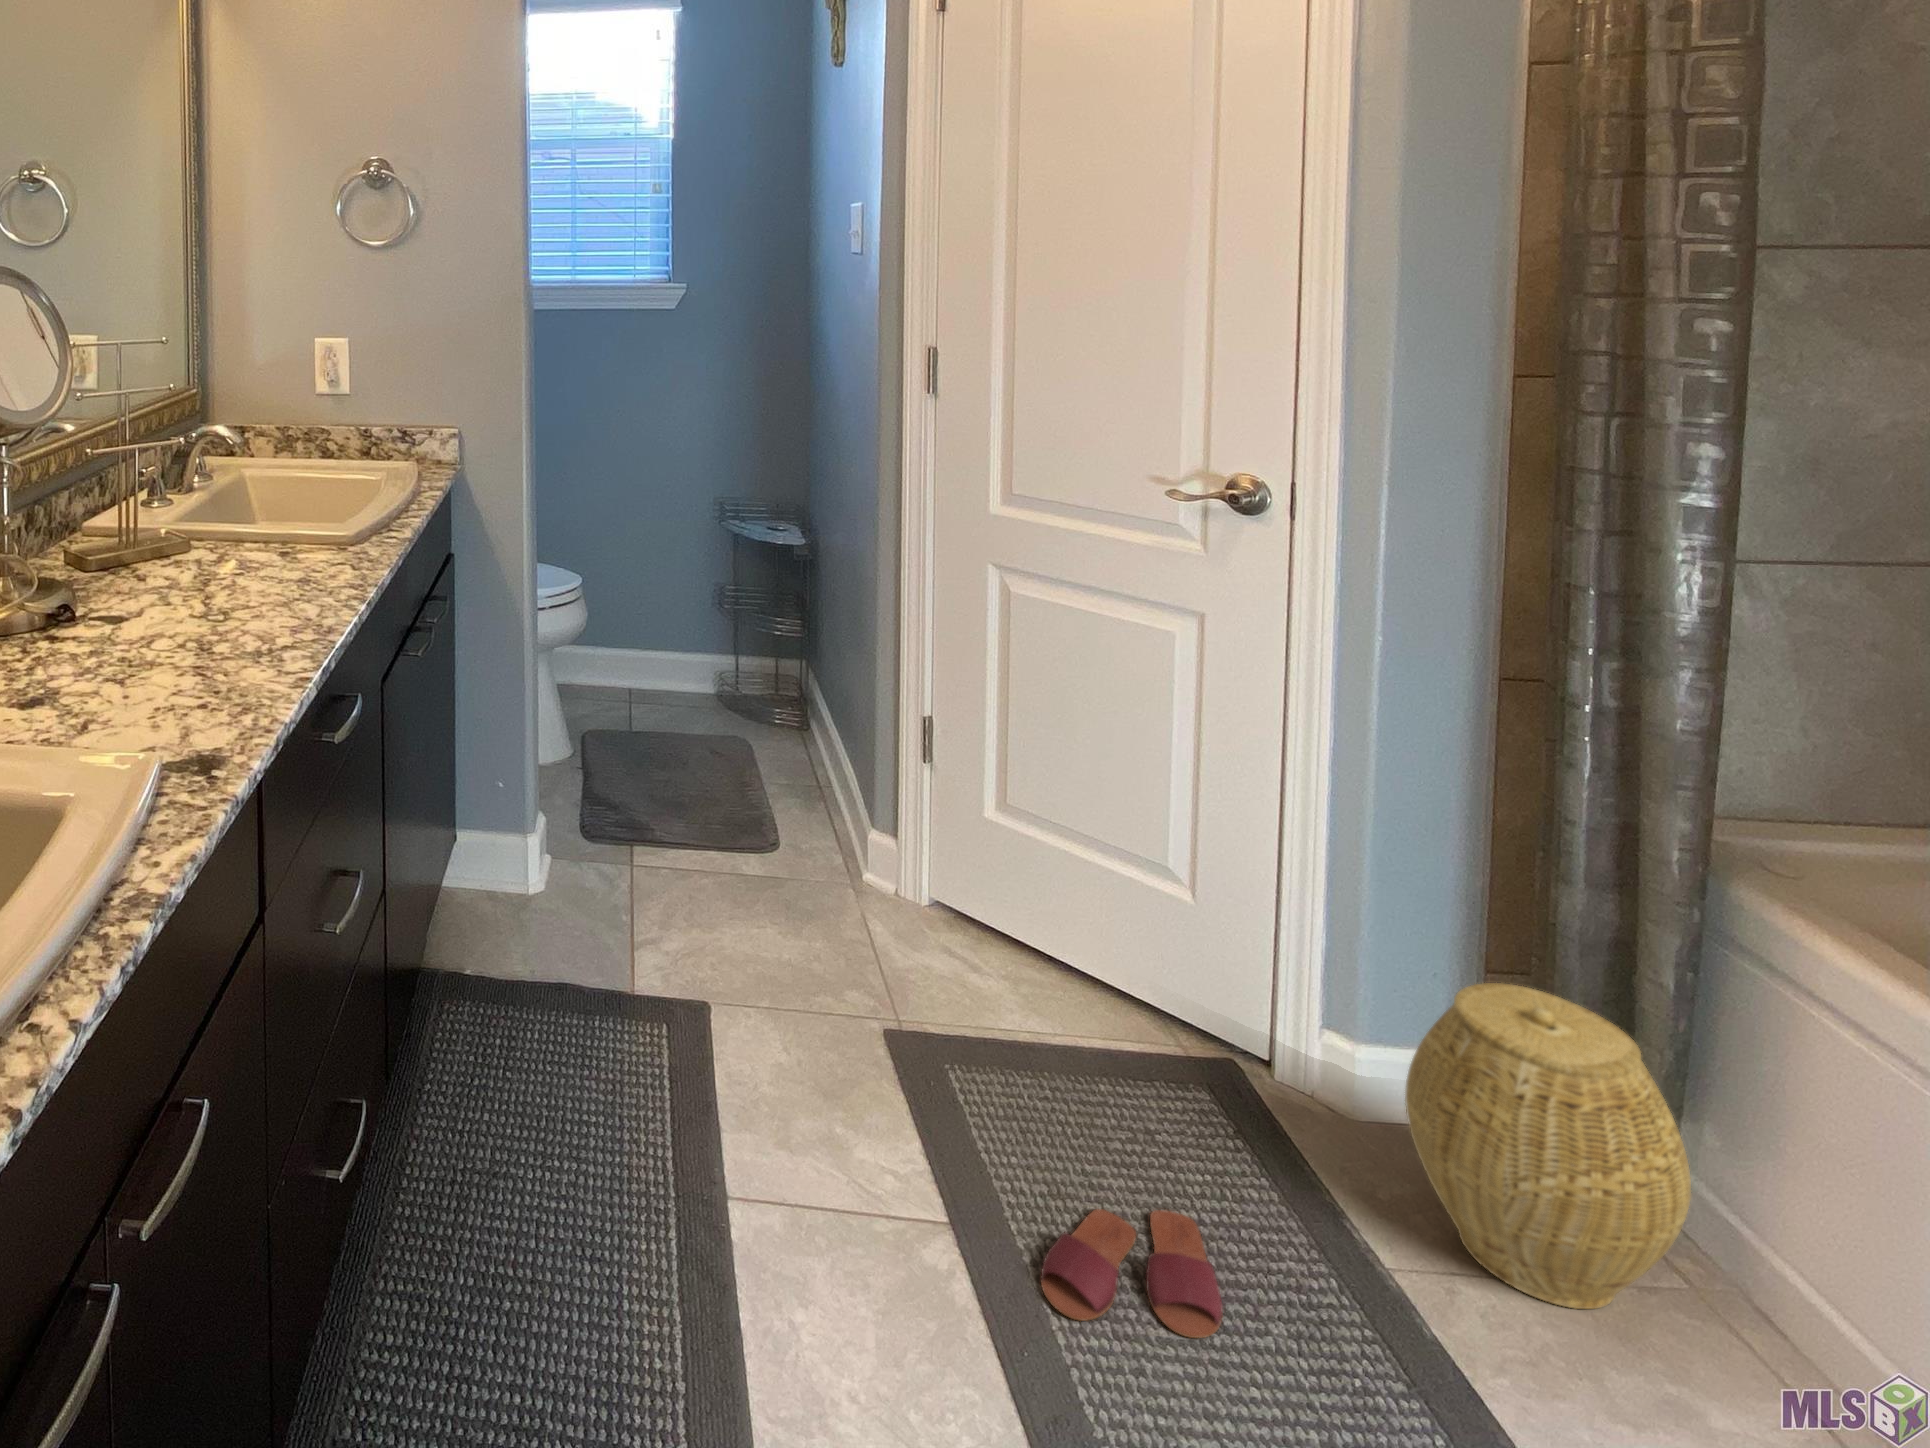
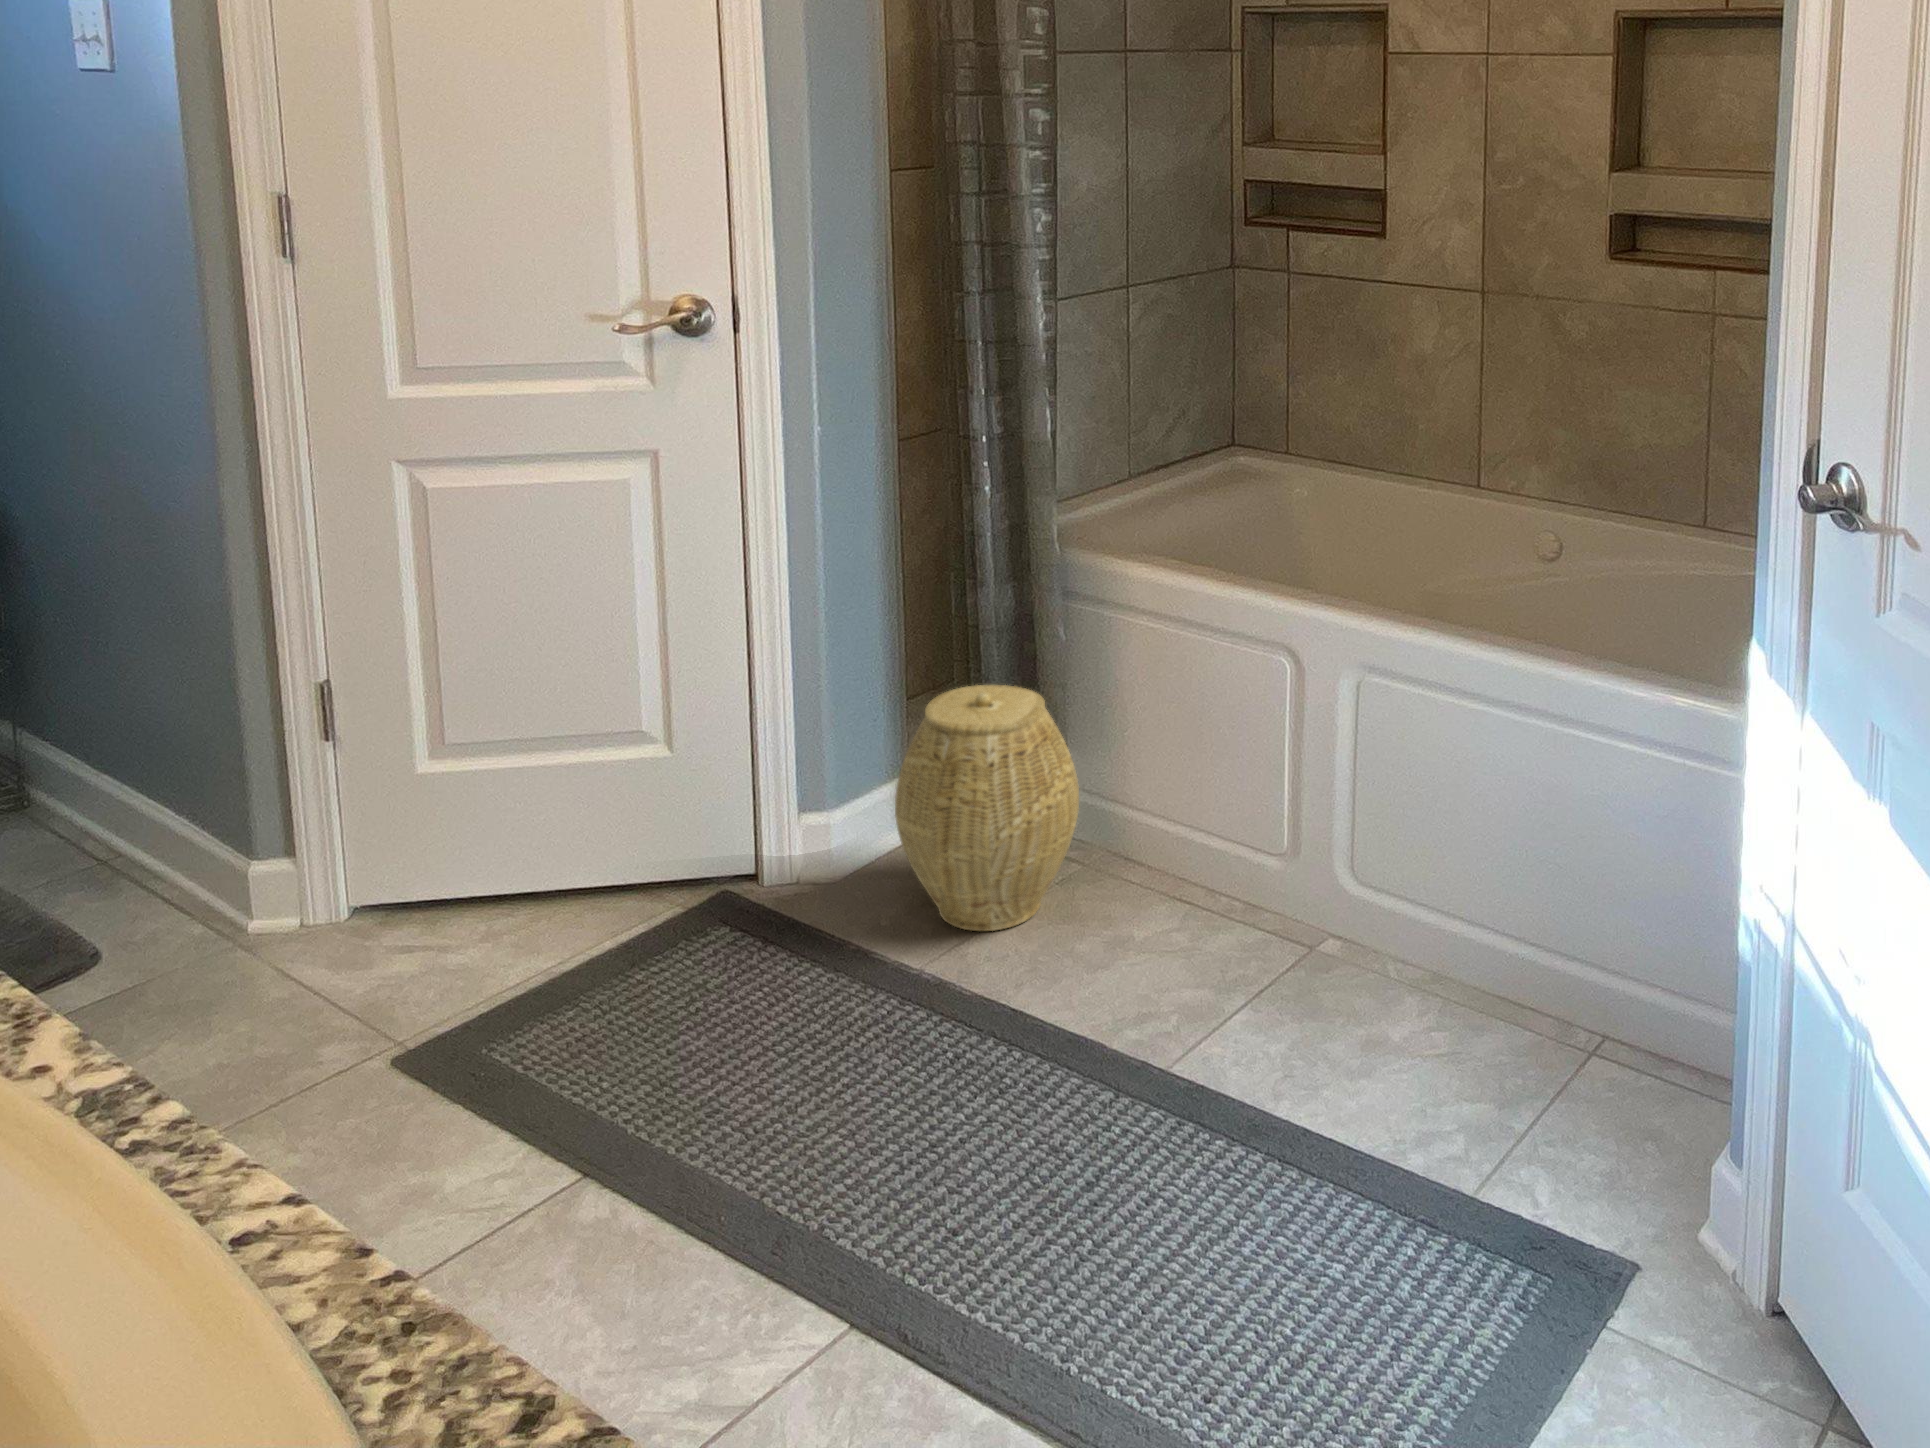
slippers: present [1041,1209,1223,1338] -> none [688,1028,844,1169]

